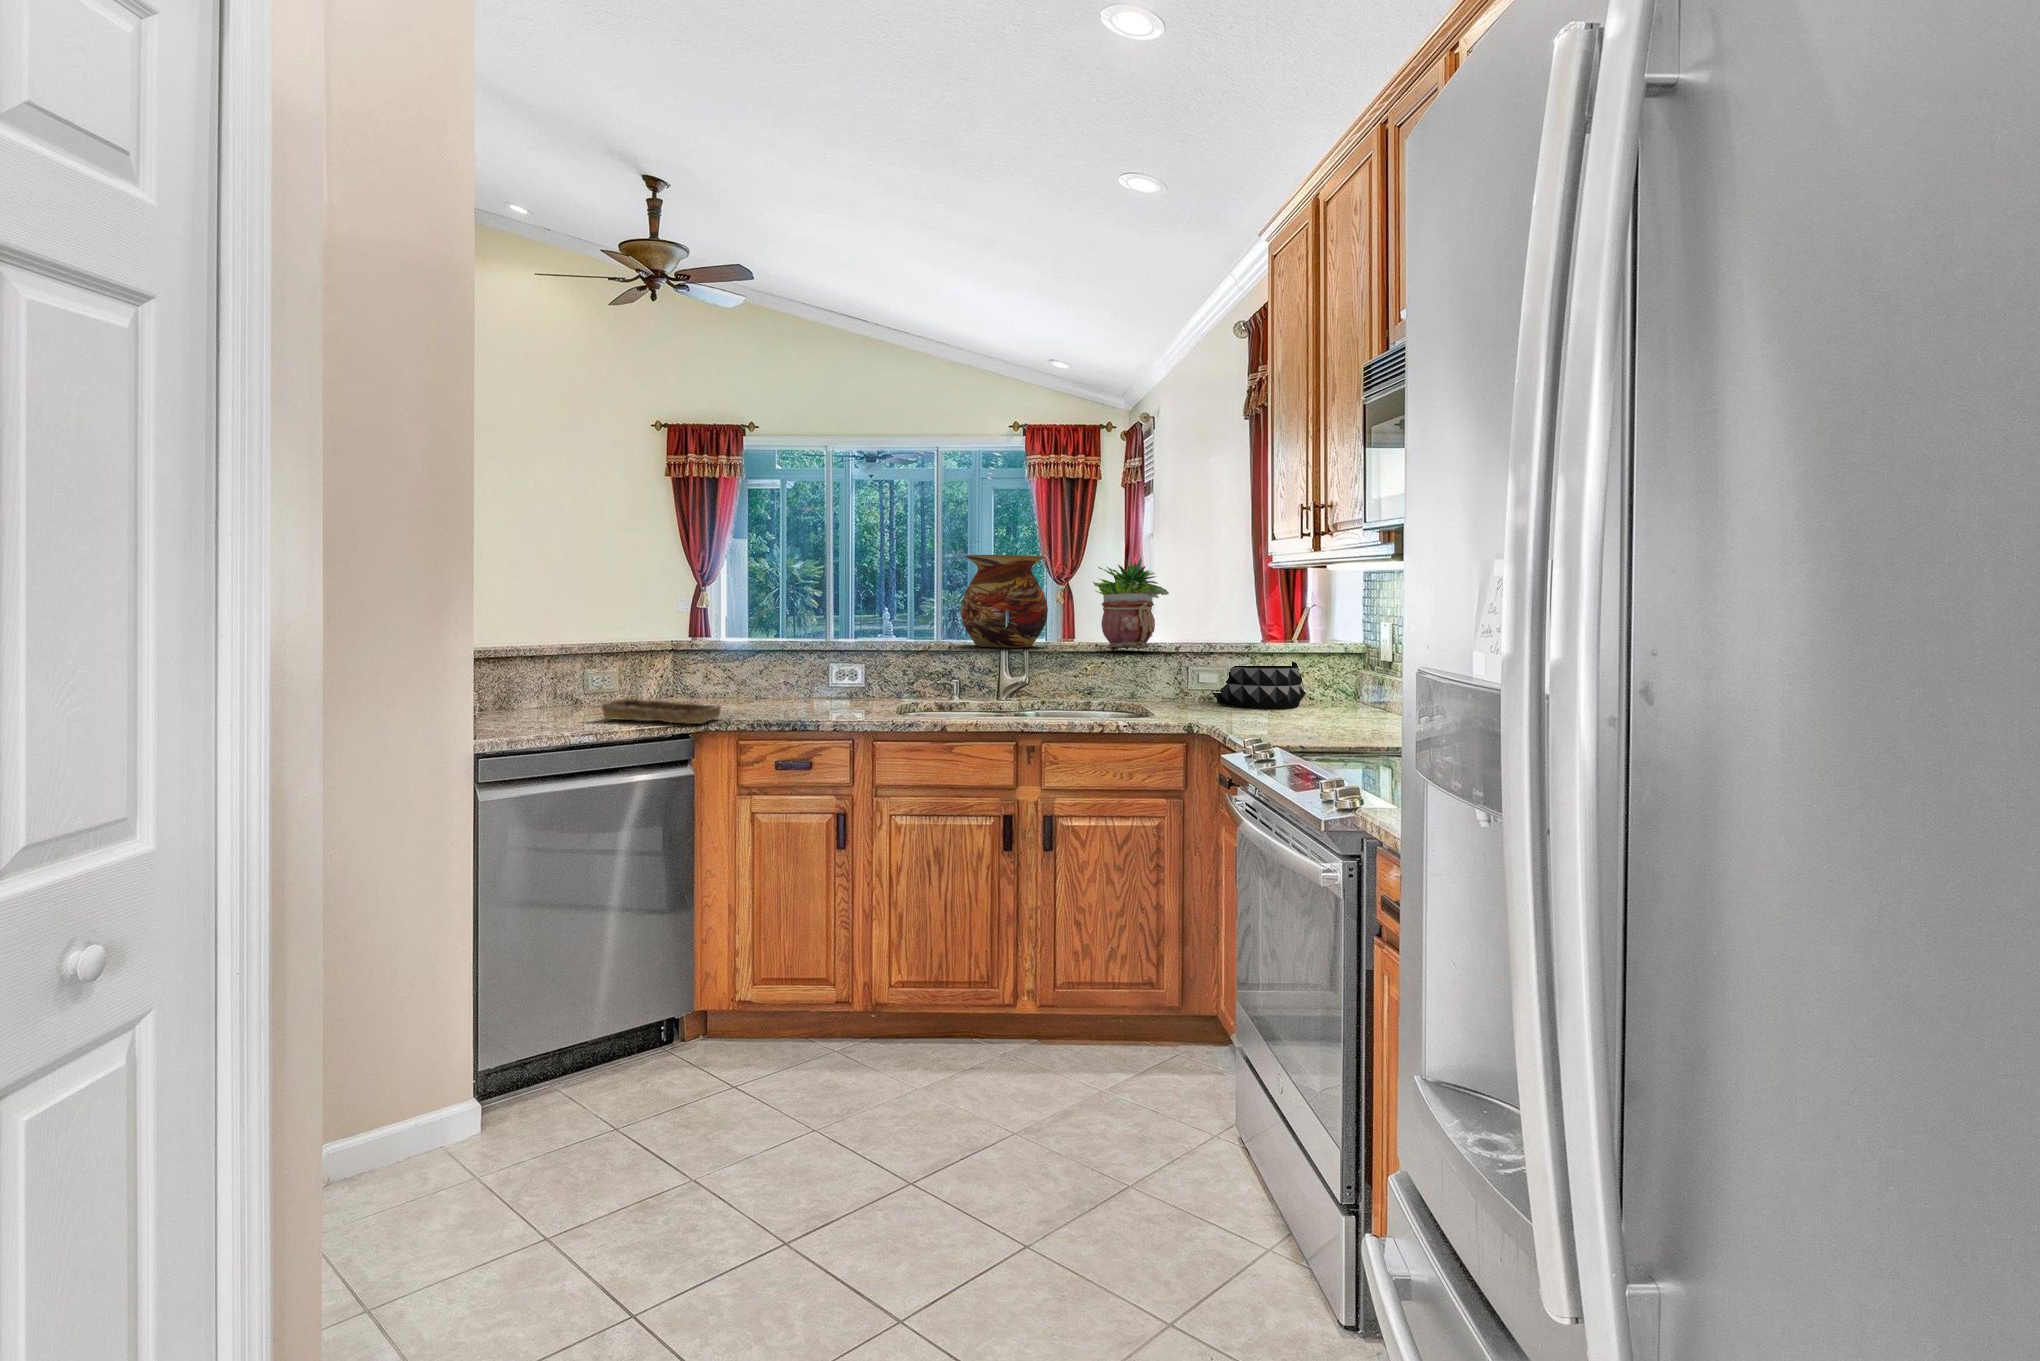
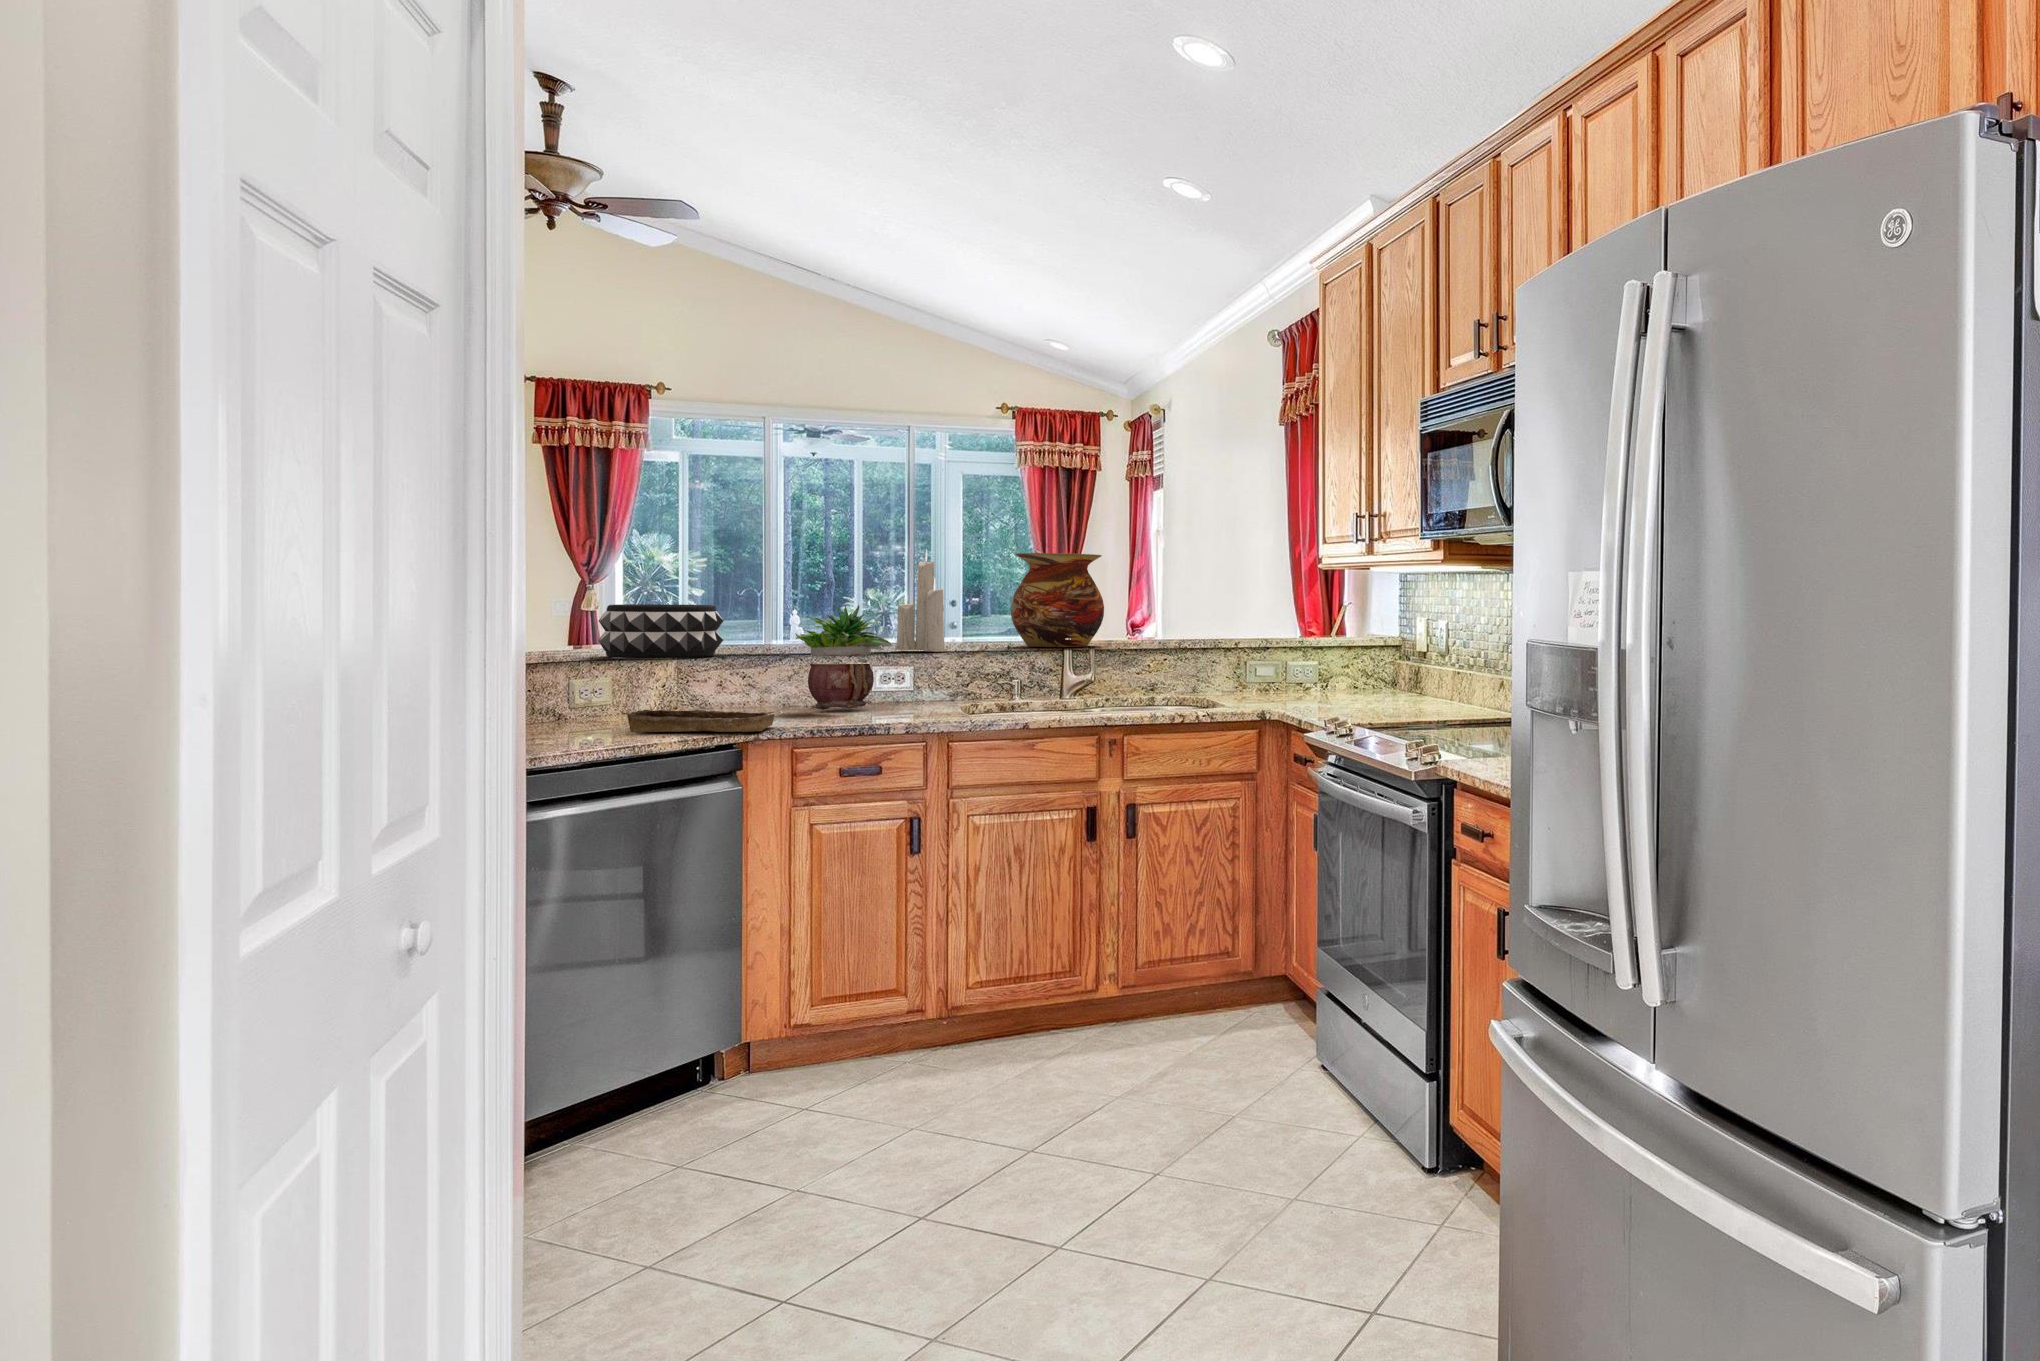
candle: none [850,547,892,650] -> present [895,550,946,651]
potted plant: present [1093,558,1169,650] -> present [795,605,892,710]
decorative bowl: present [1213,662,1306,709] -> present [598,604,723,658]

